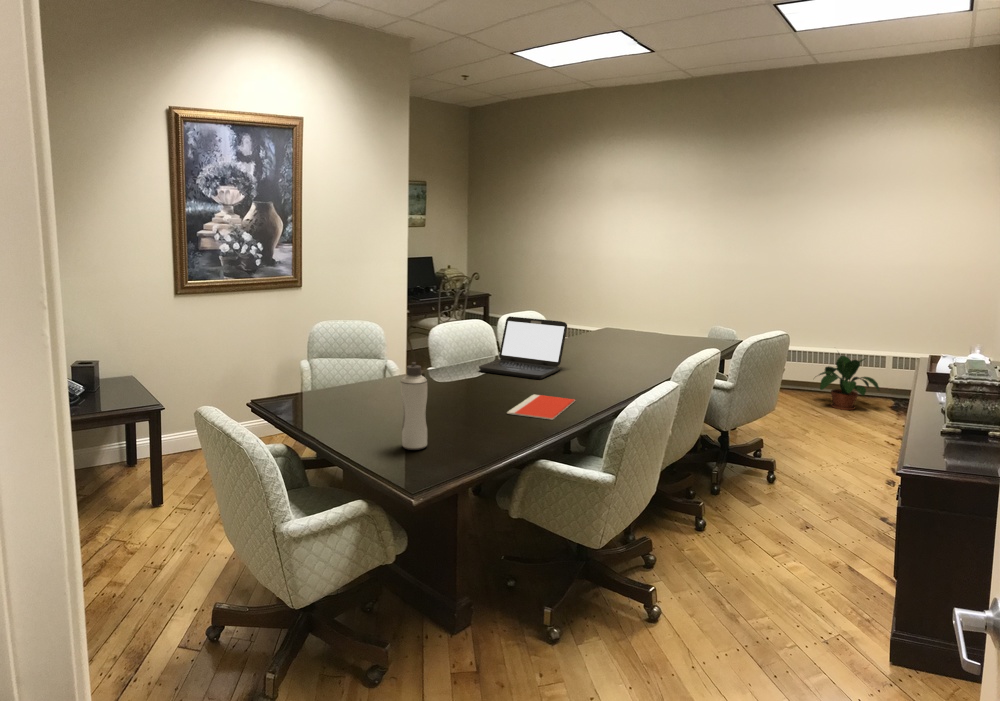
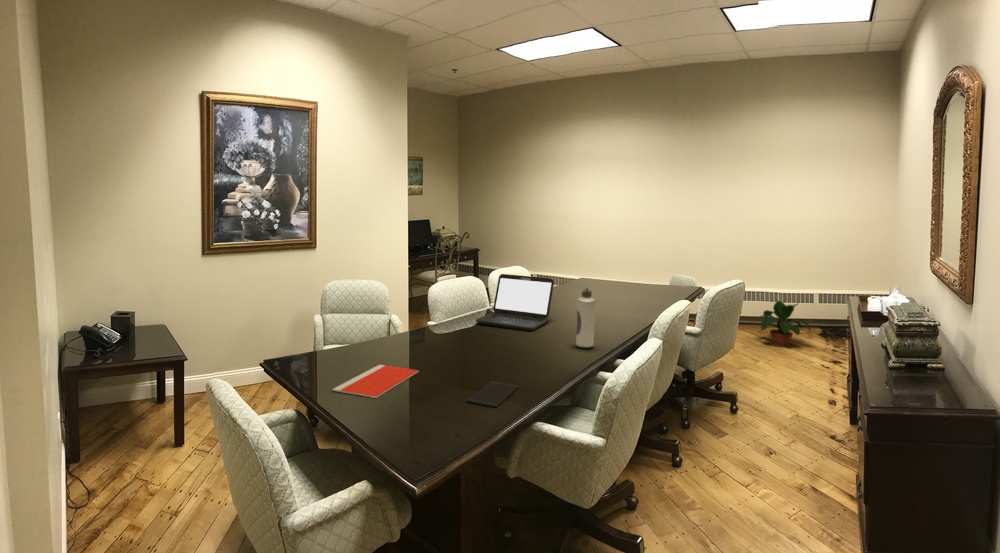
water bottle: present [401,362,427,450] -> present [576,288,595,348]
notebook: present [507,395,575,420] -> present [333,365,419,398]
tablet: none [463,426,518,449] -> present [467,381,518,407]

